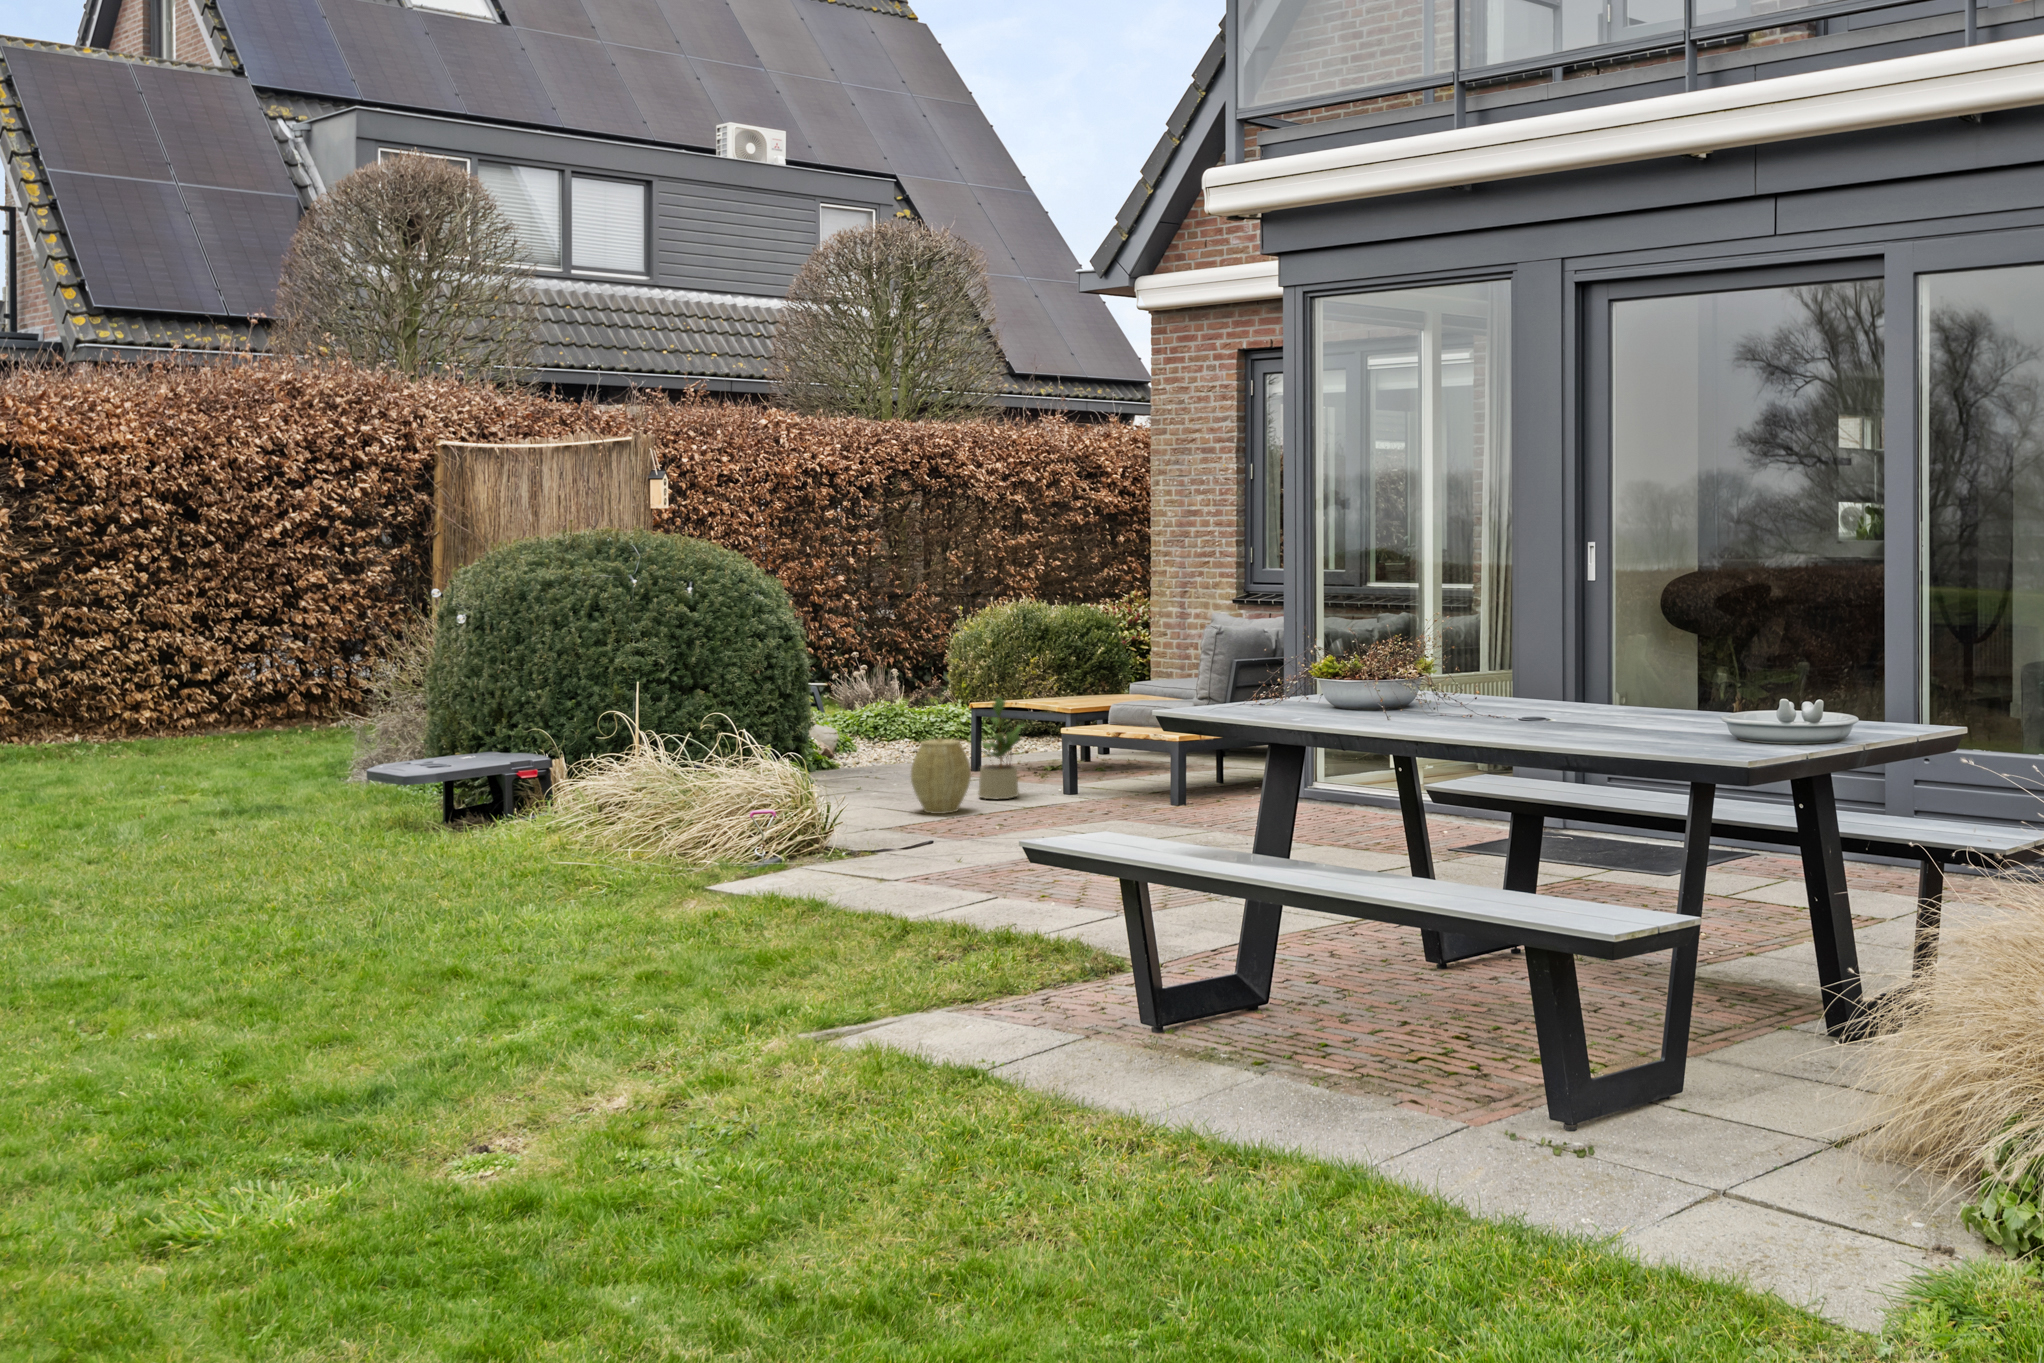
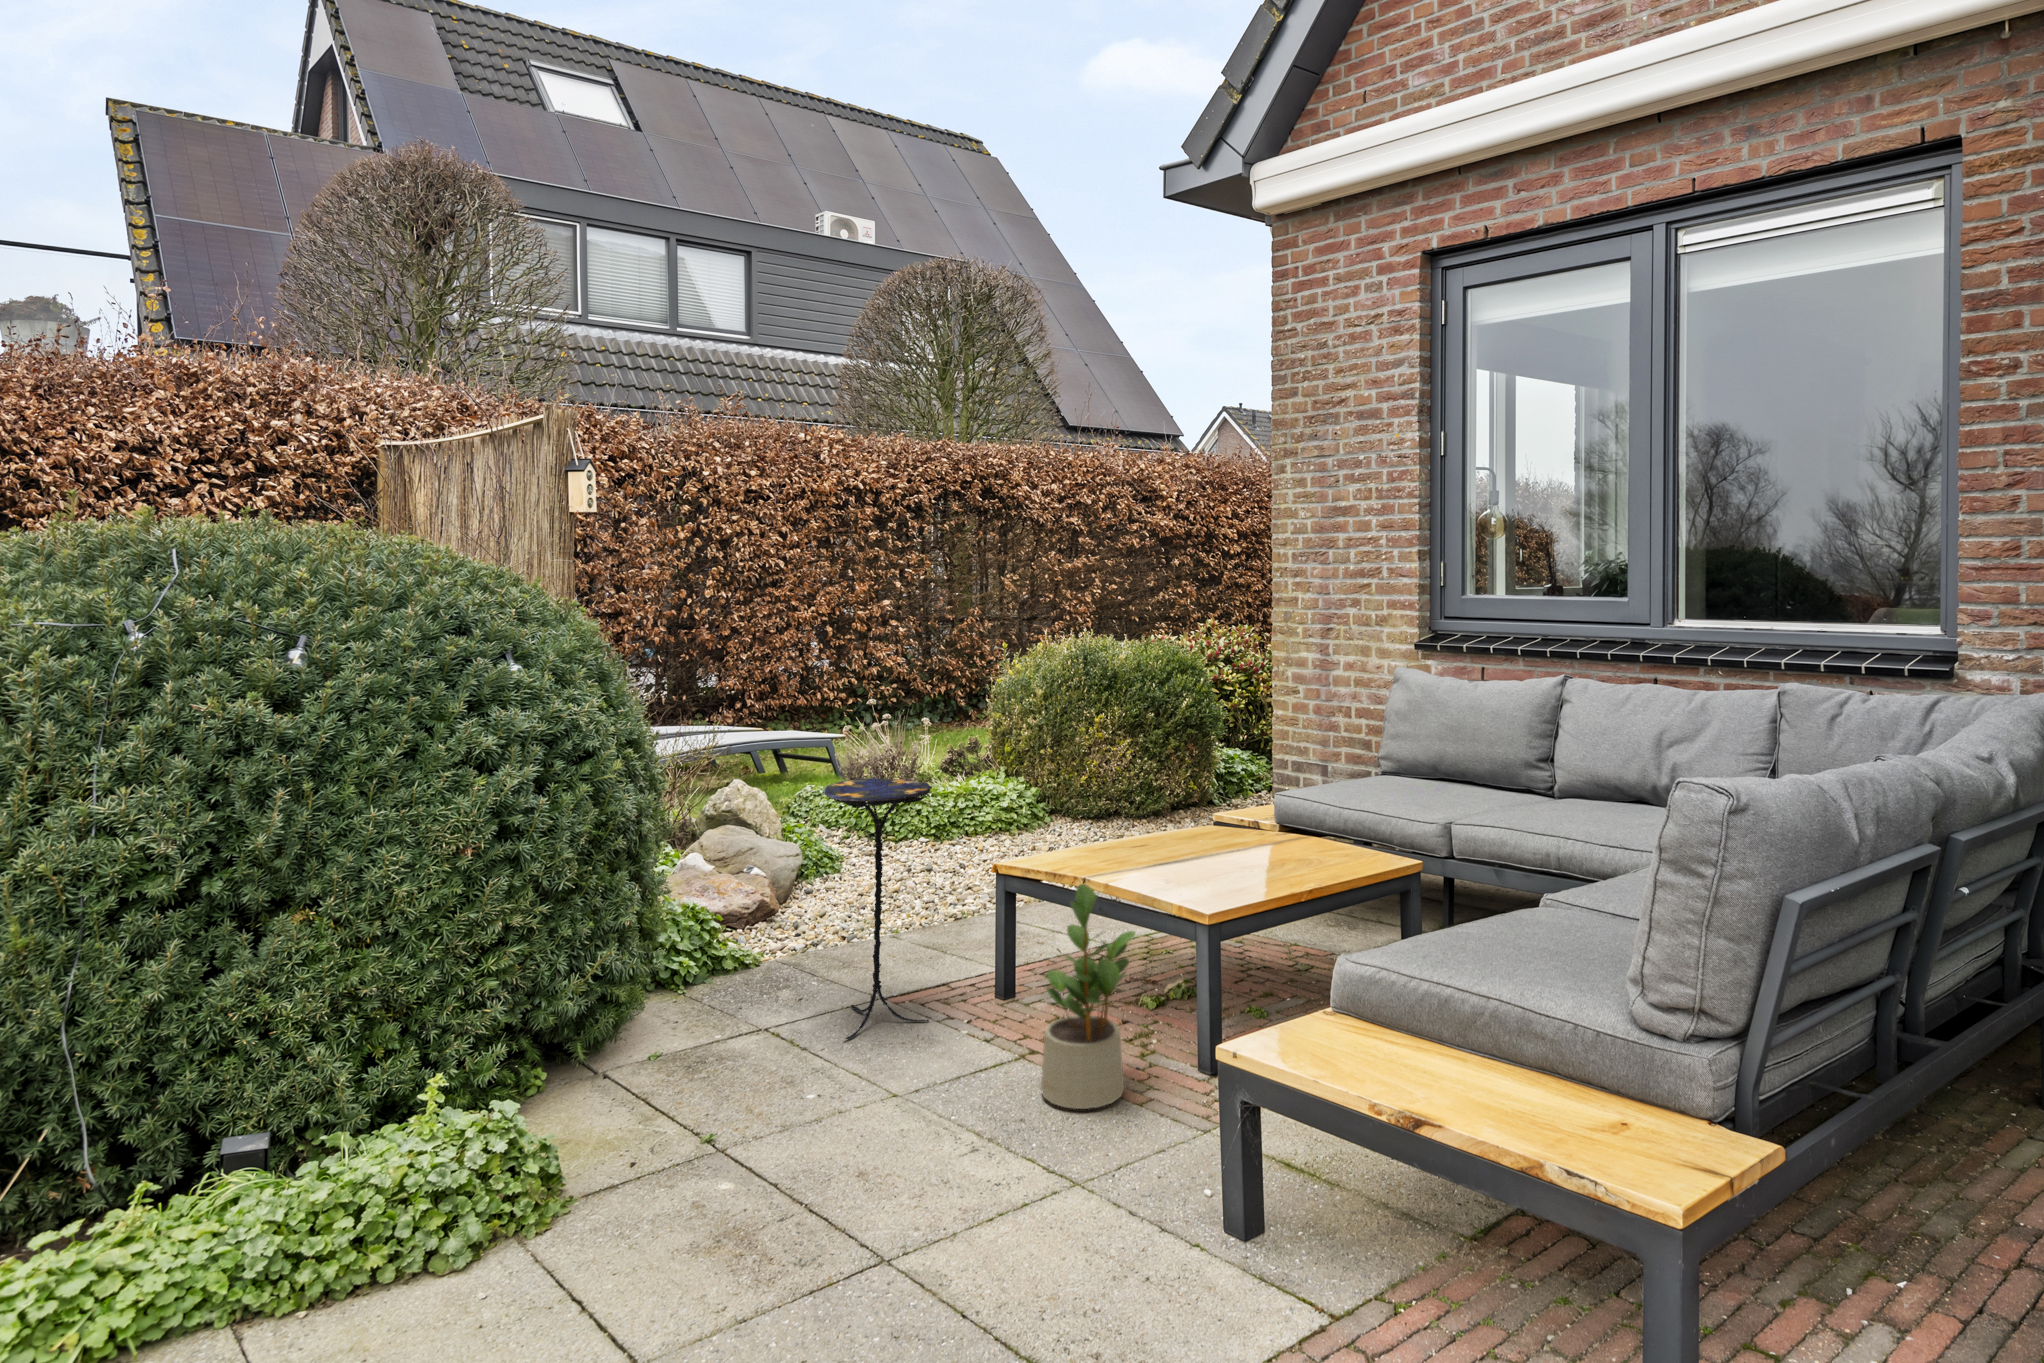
side table: none [863,660,920,790] -> present [824,778,932,1039]
woven basket: present [911,738,971,814] -> none [886,1009,1025,1210]

